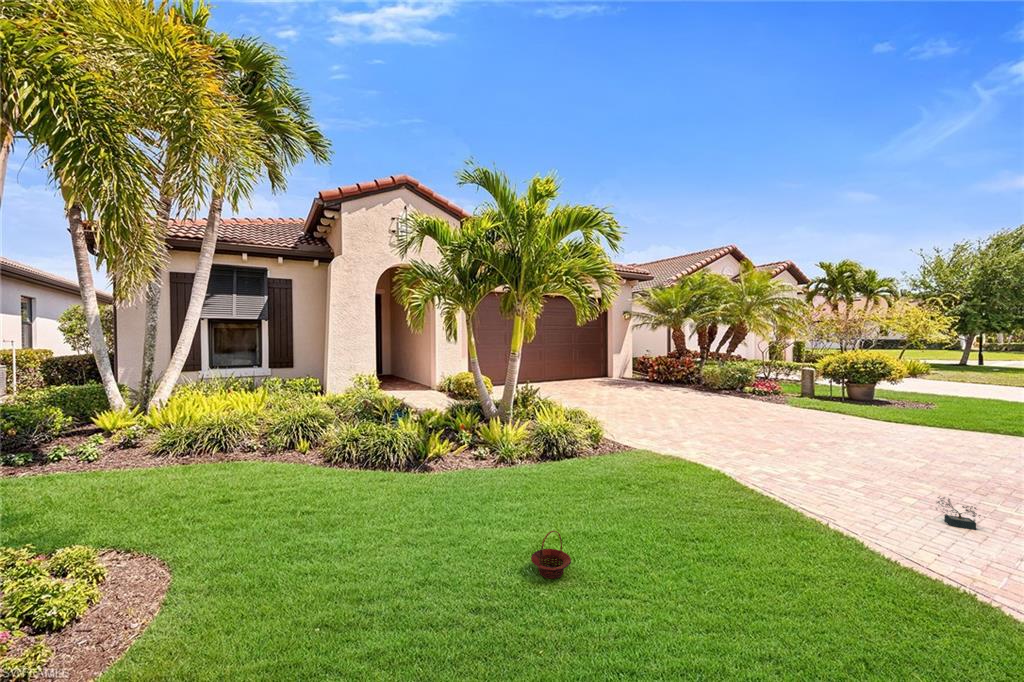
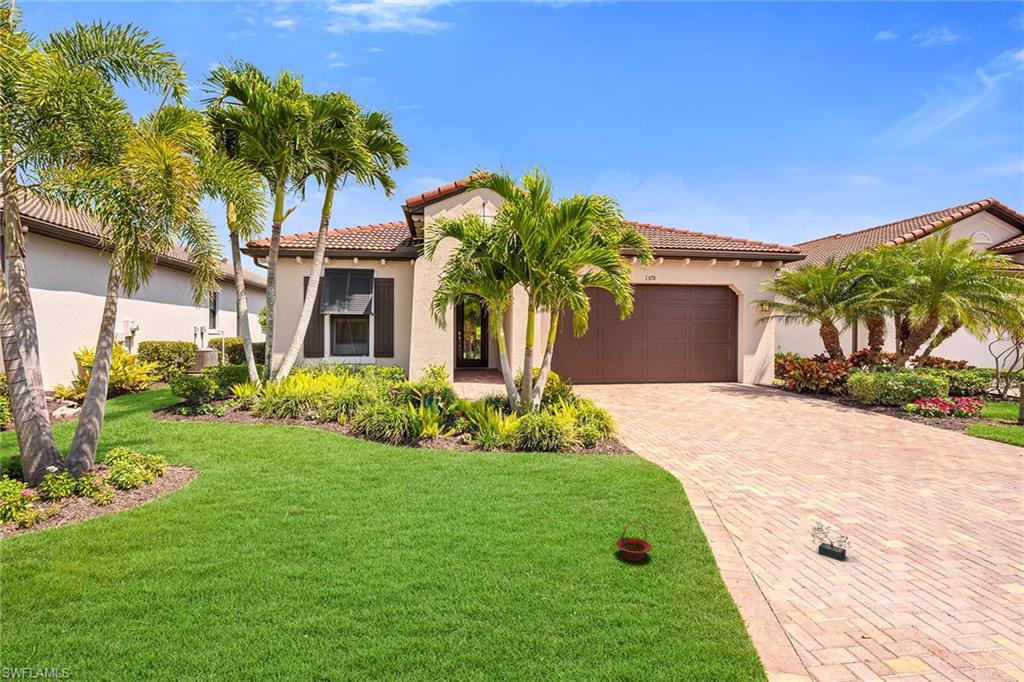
basket: present [531,531,571,579] -> present [616,521,652,561]

